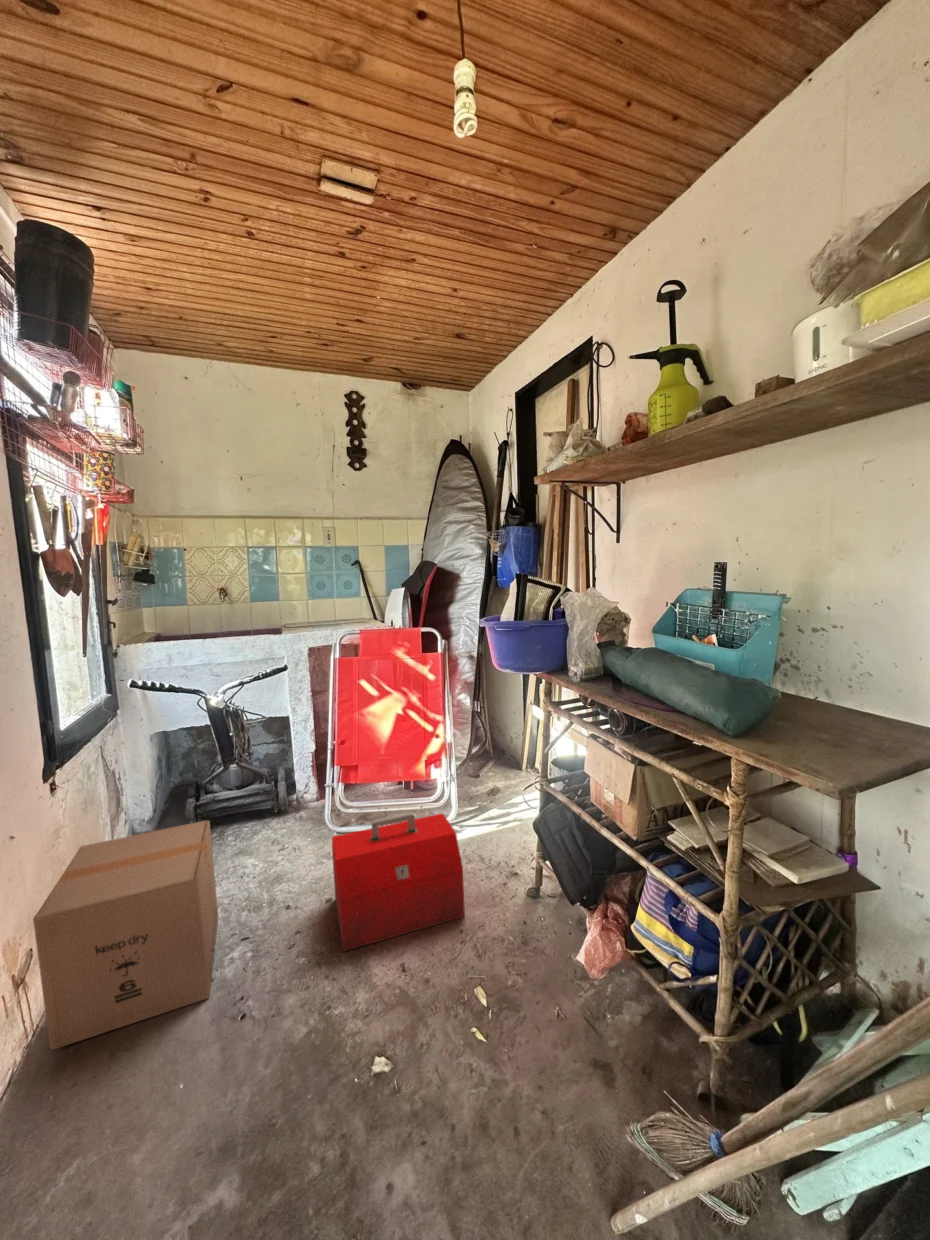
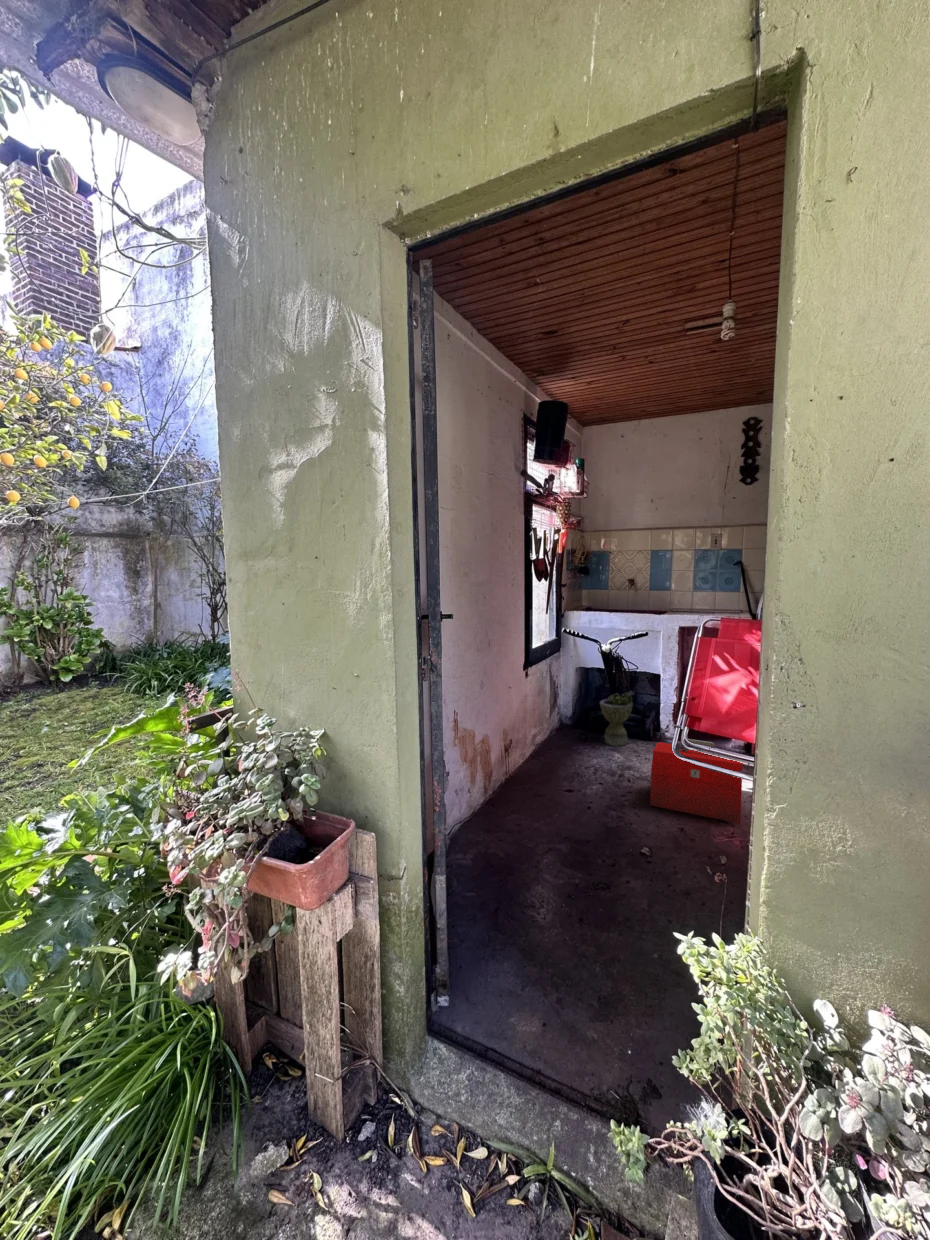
planter: none [205,757,259,846] -> present [600,693,633,746]
cardboard box: present [33,820,219,1050] -> none [515,706,592,793]

